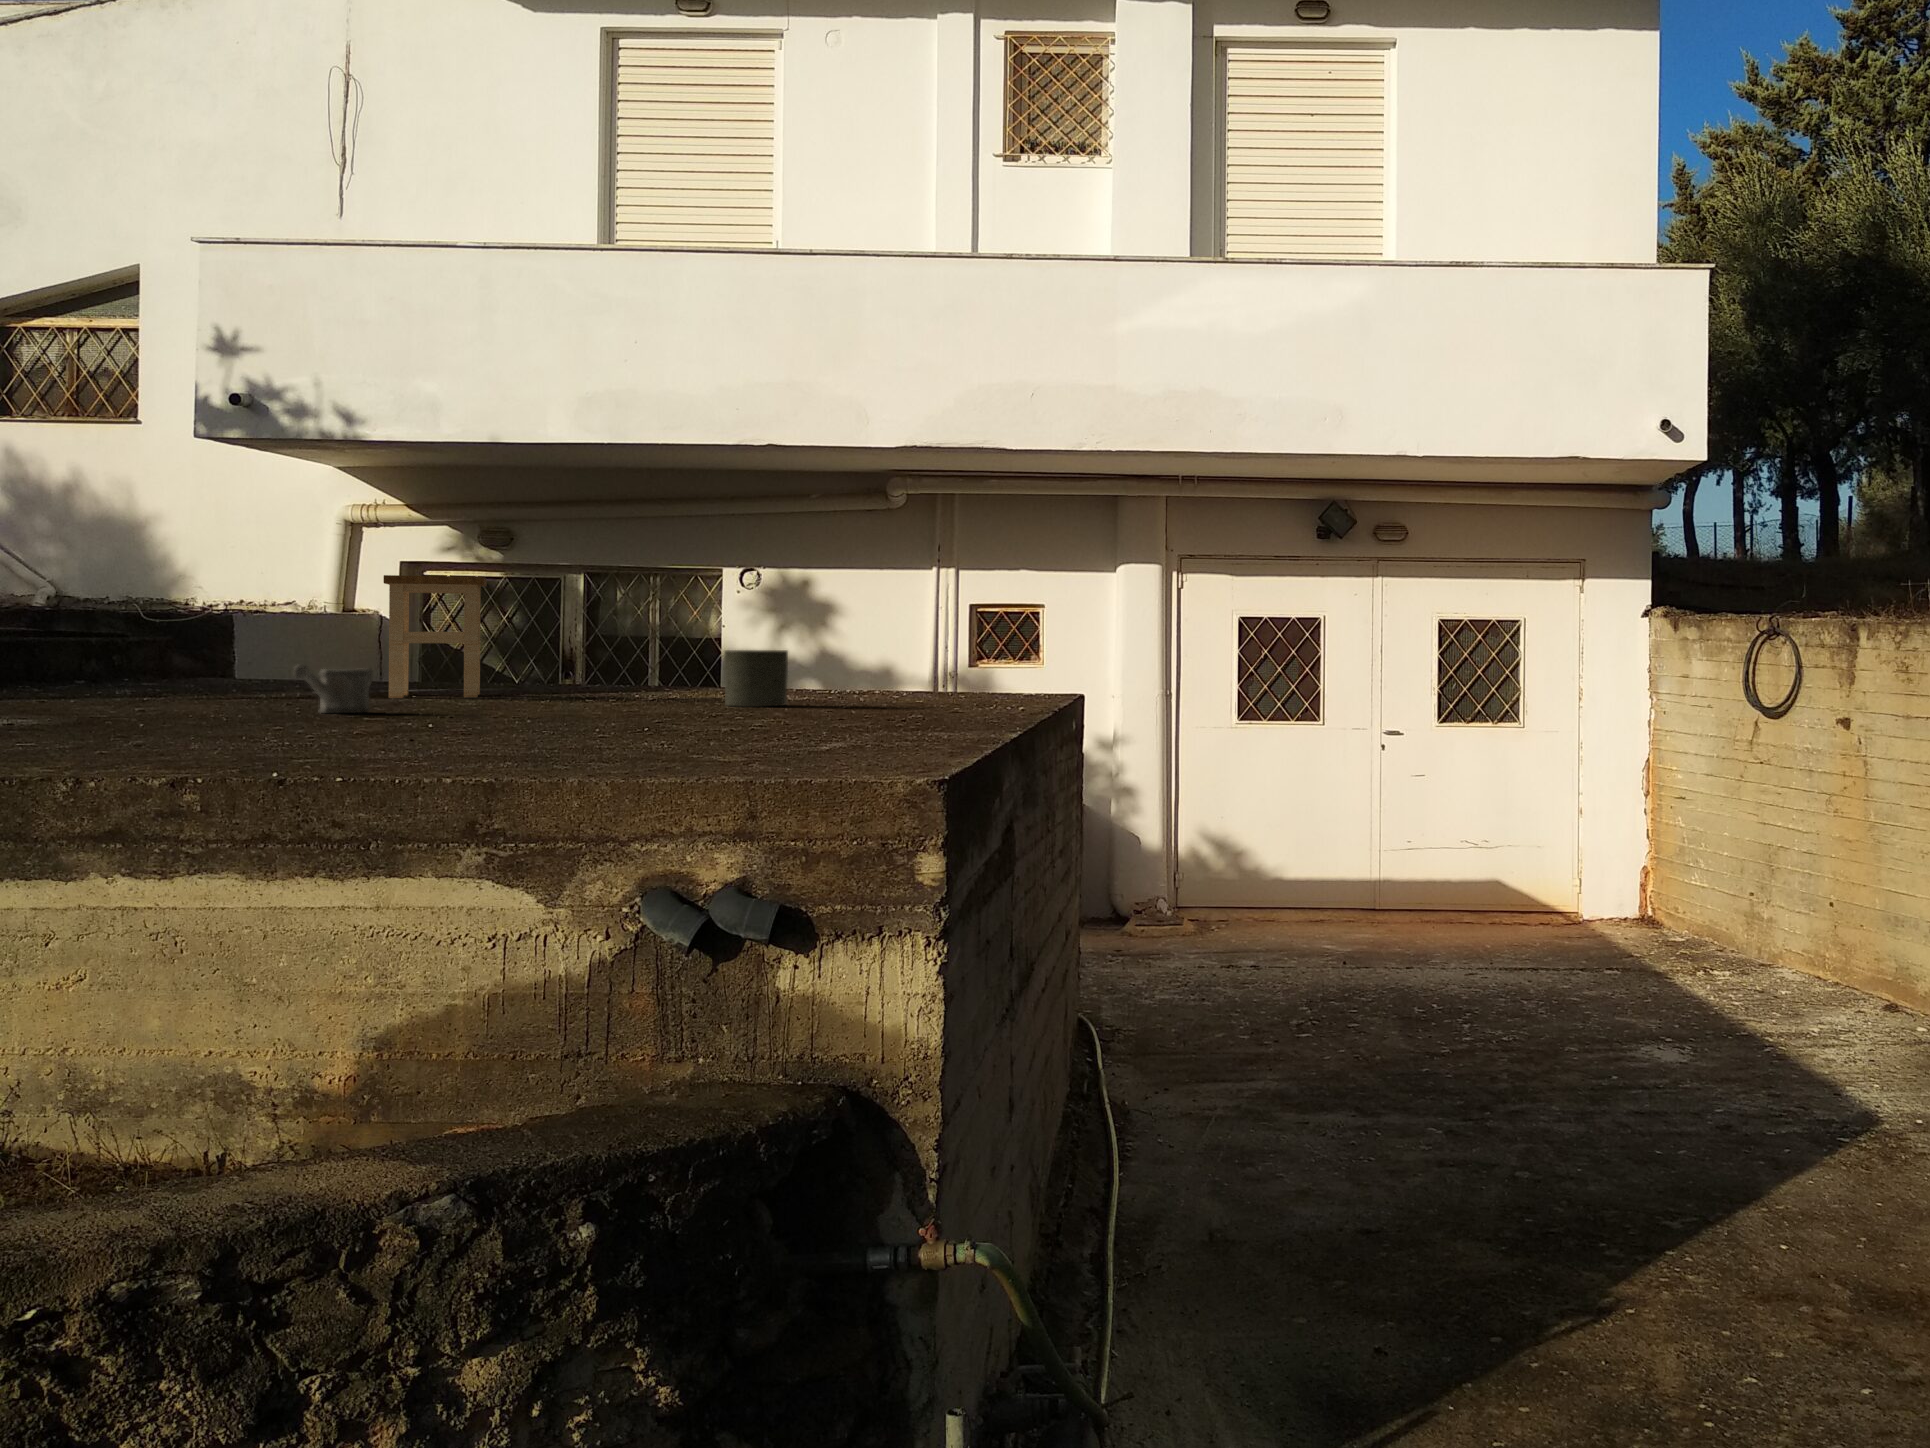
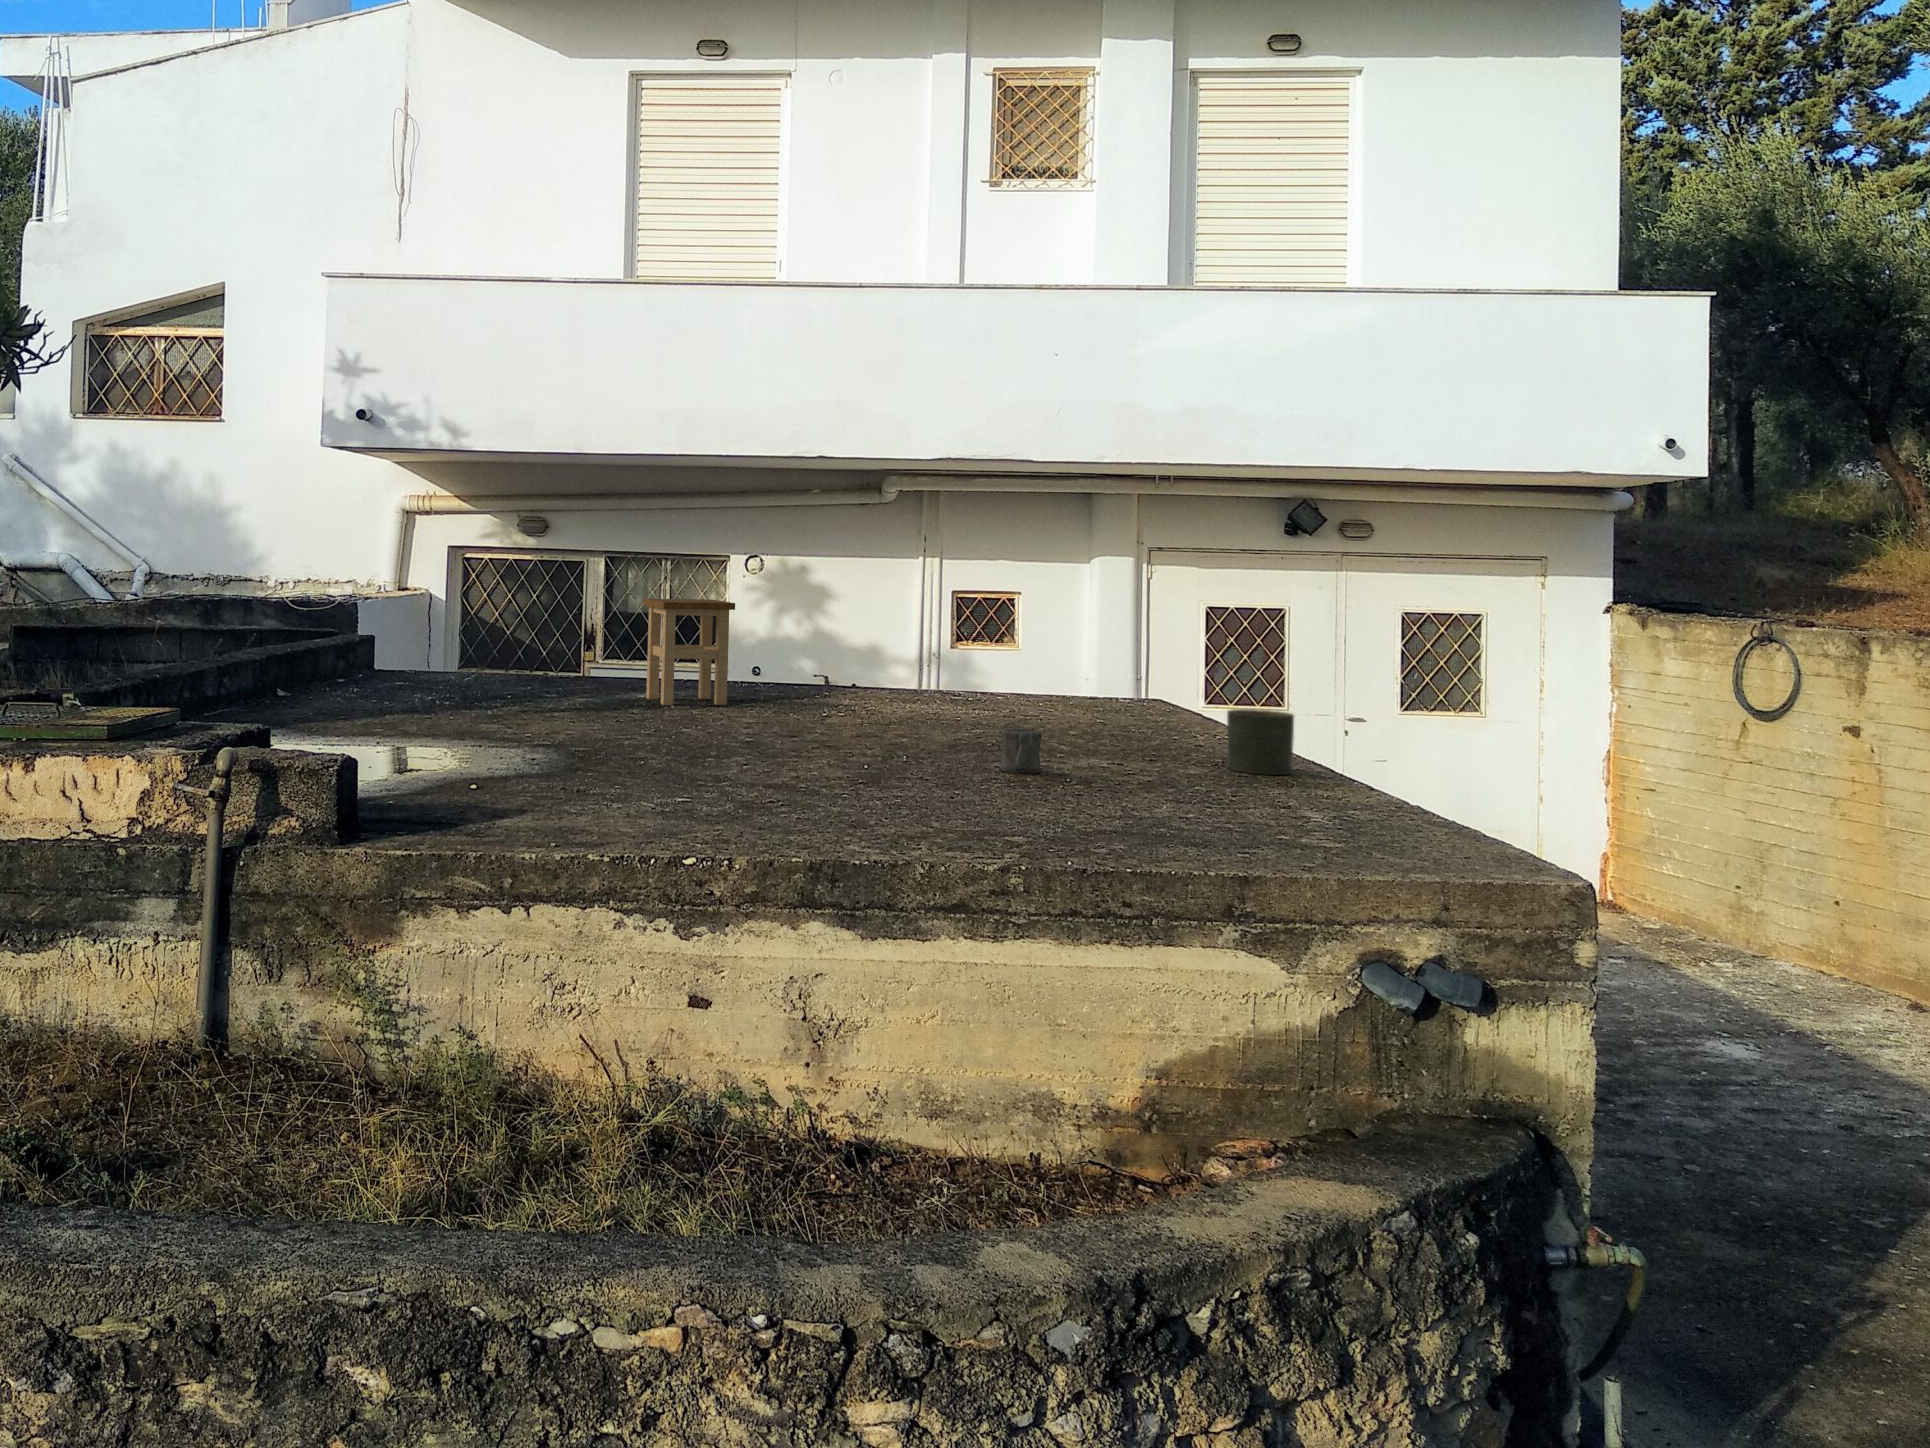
planter: present [724,650,788,707] -> present [1227,709,1294,775]
watering can: present [294,664,373,713] -> present [1000,727,1042,773]

